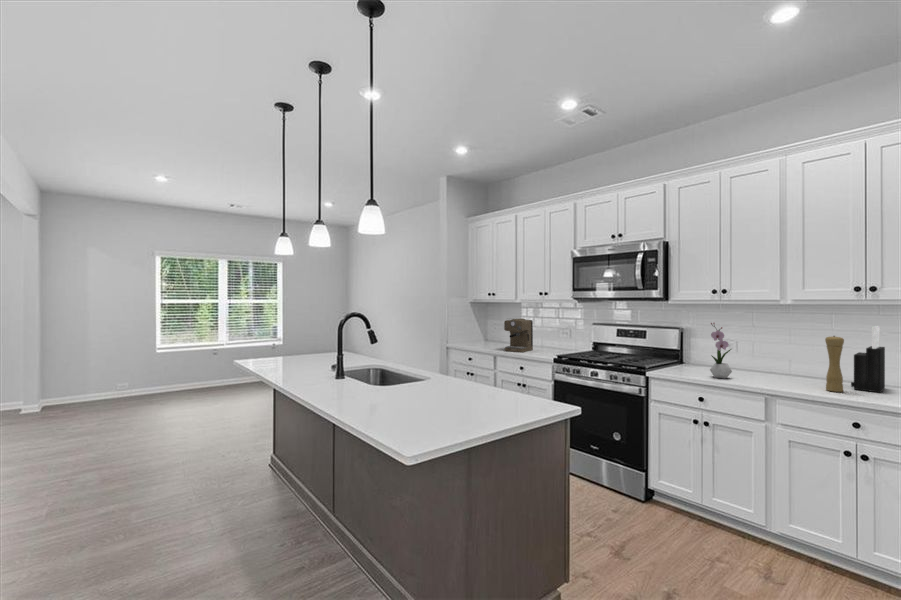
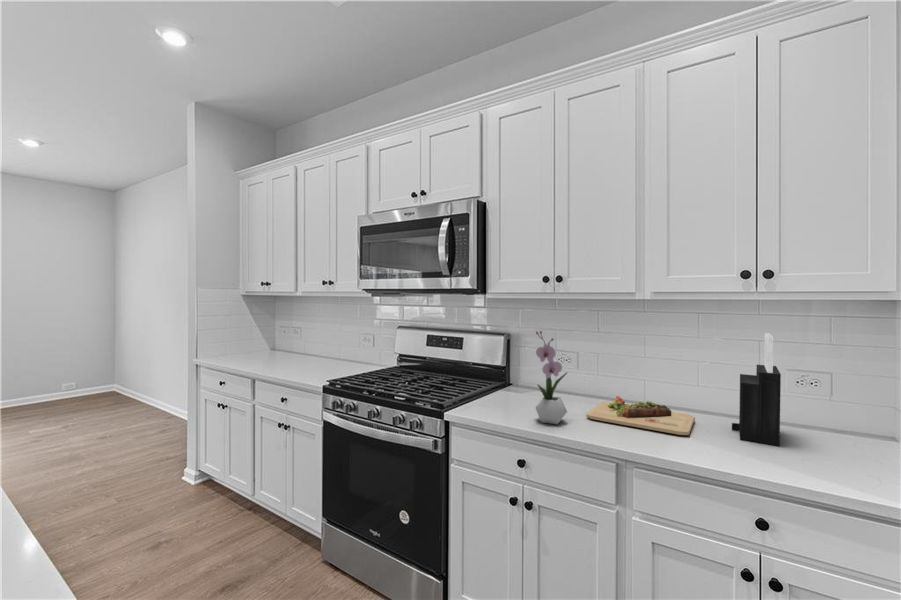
coffee maker: present [504,318,533,352] -> none [263,320,314,373]
pepper mill: present [825,336,844,392] -> none [705,354,733,451]
cutting board: none [746,366,826,386] -> present [587,396,695,435]

